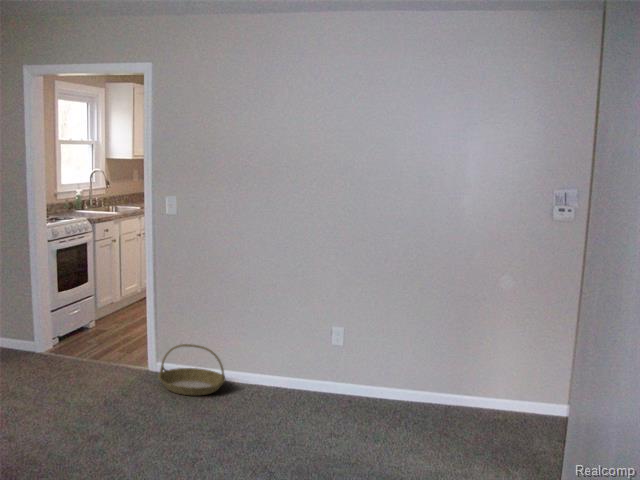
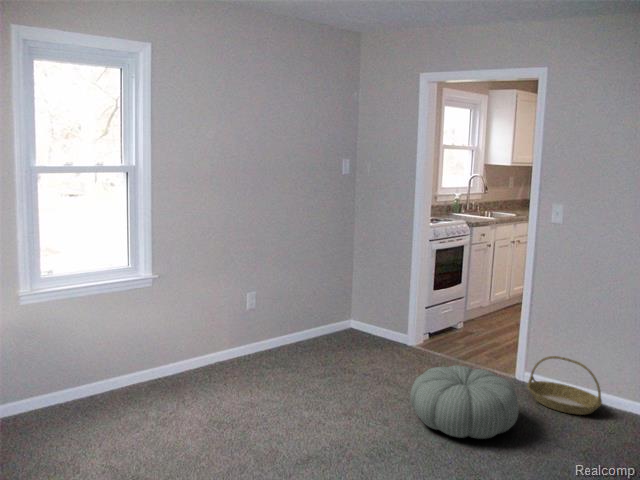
pouf: none [31,372,150,452] -> present [410,365,519,439]

